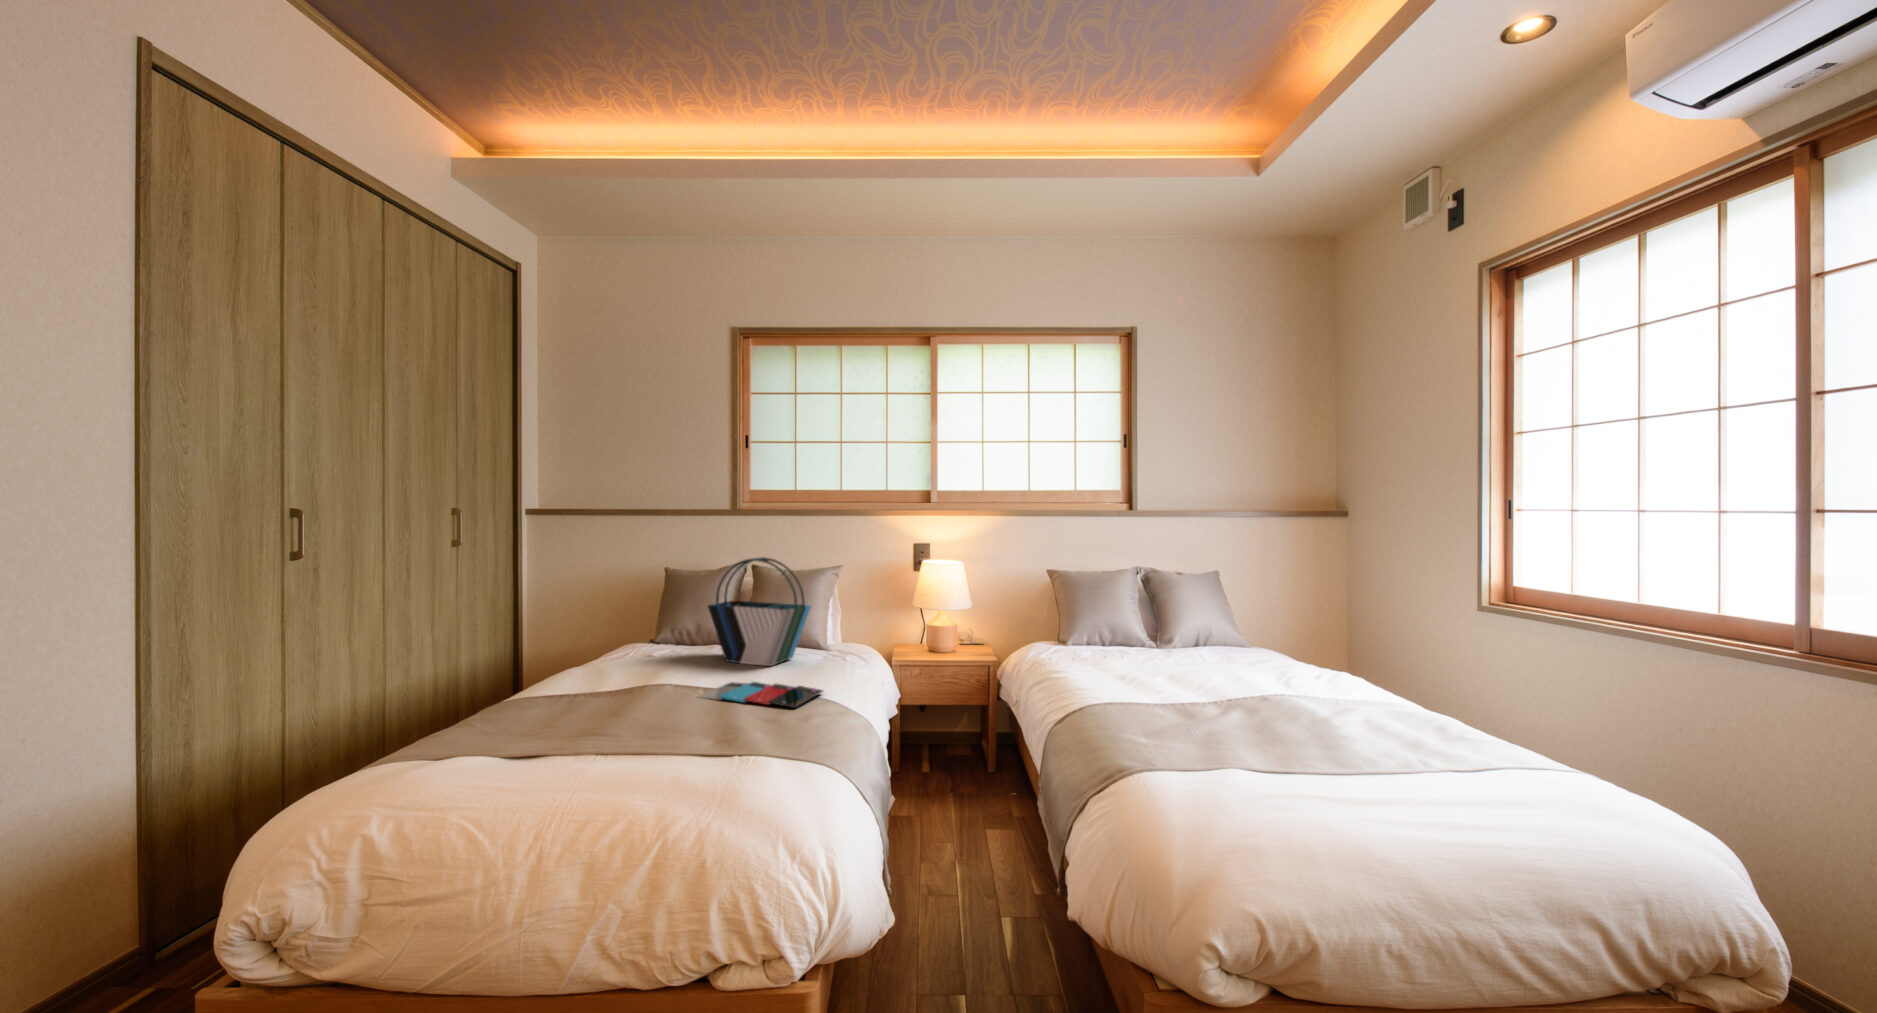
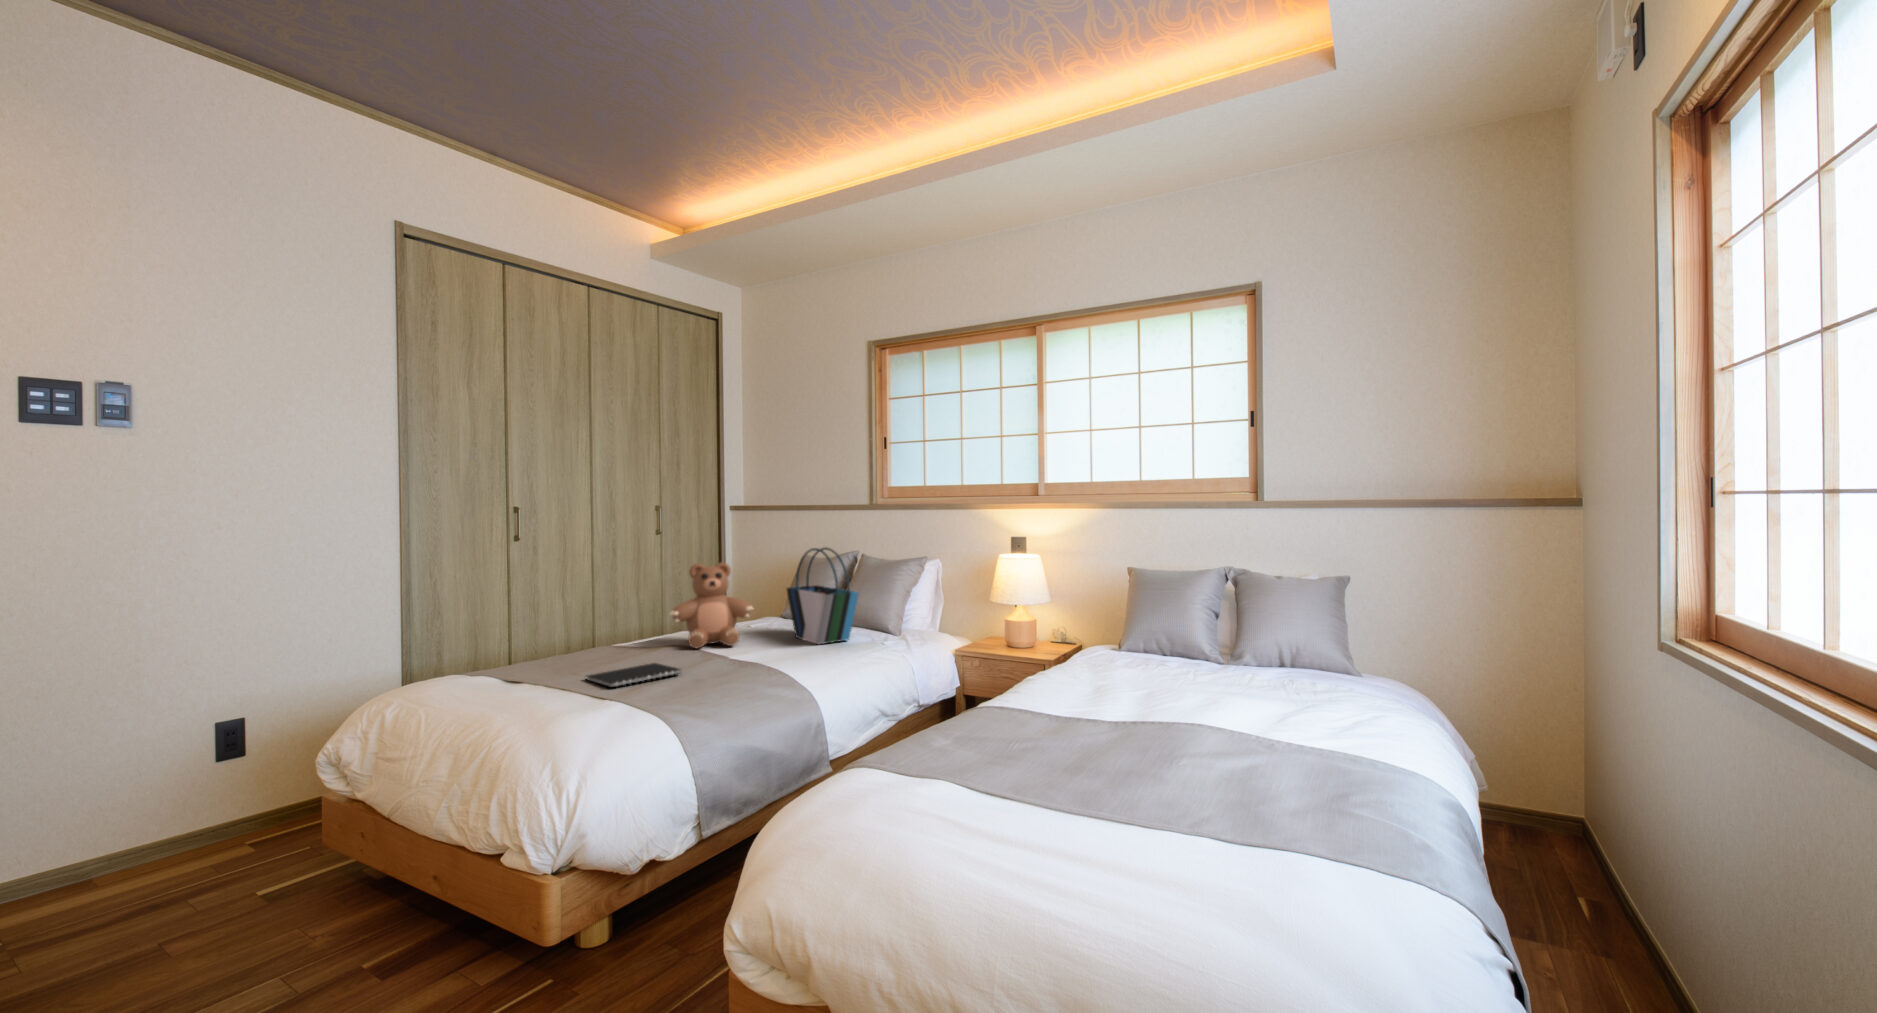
teddy bear: none [603,579,698,687] -> present [669,563,754,648]
smartphone: present [698,682,823,708] -> none [713,653,805,677]
notebook: none [595,708,705,745] -> present [587,663,680,687]

